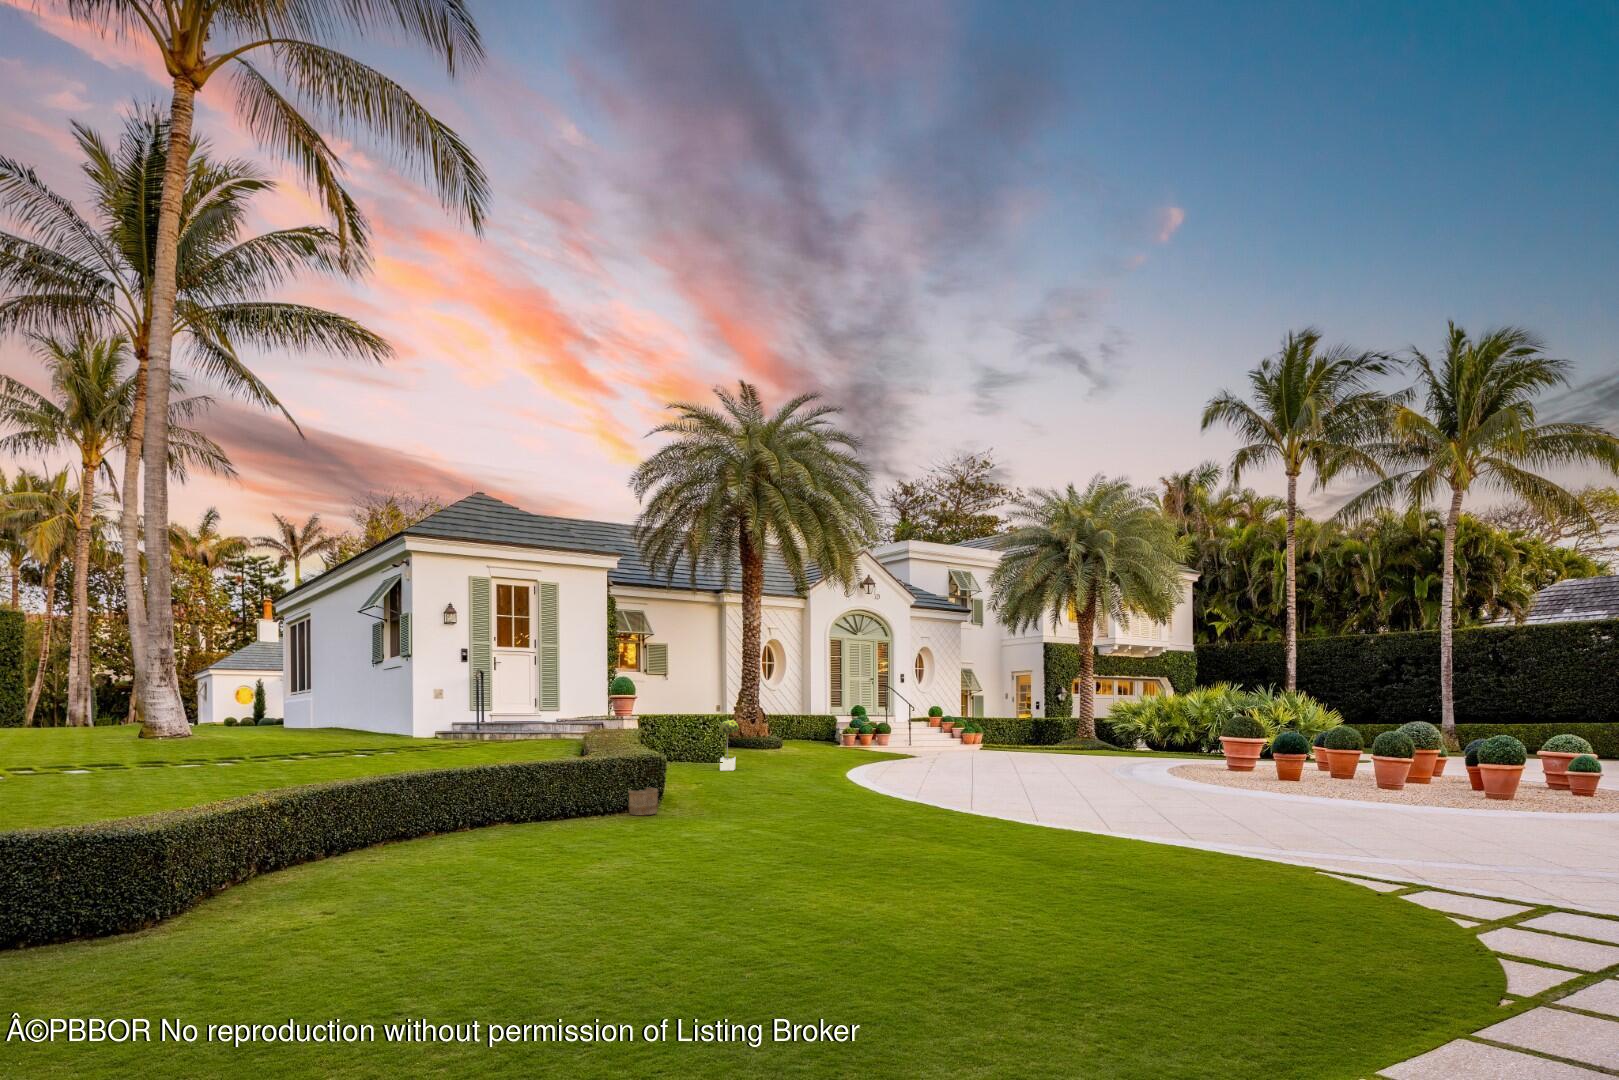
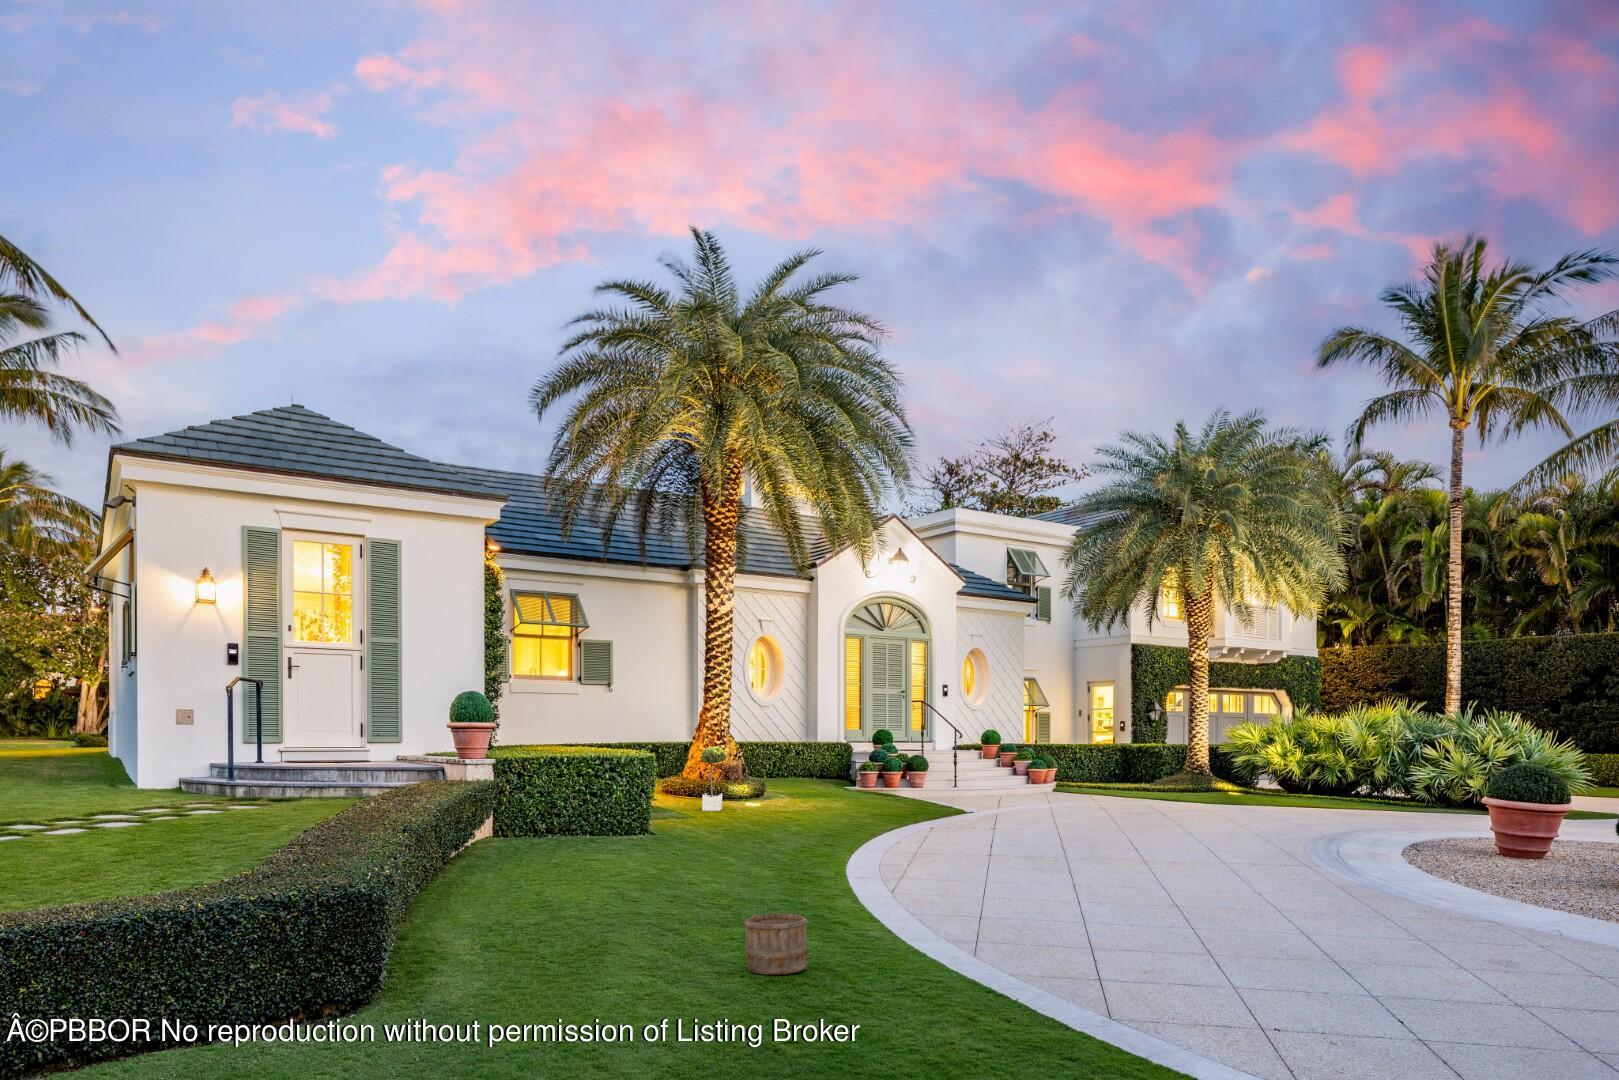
wooden bucket: present [628,788,658,815] -> present [744,913,808,975]

